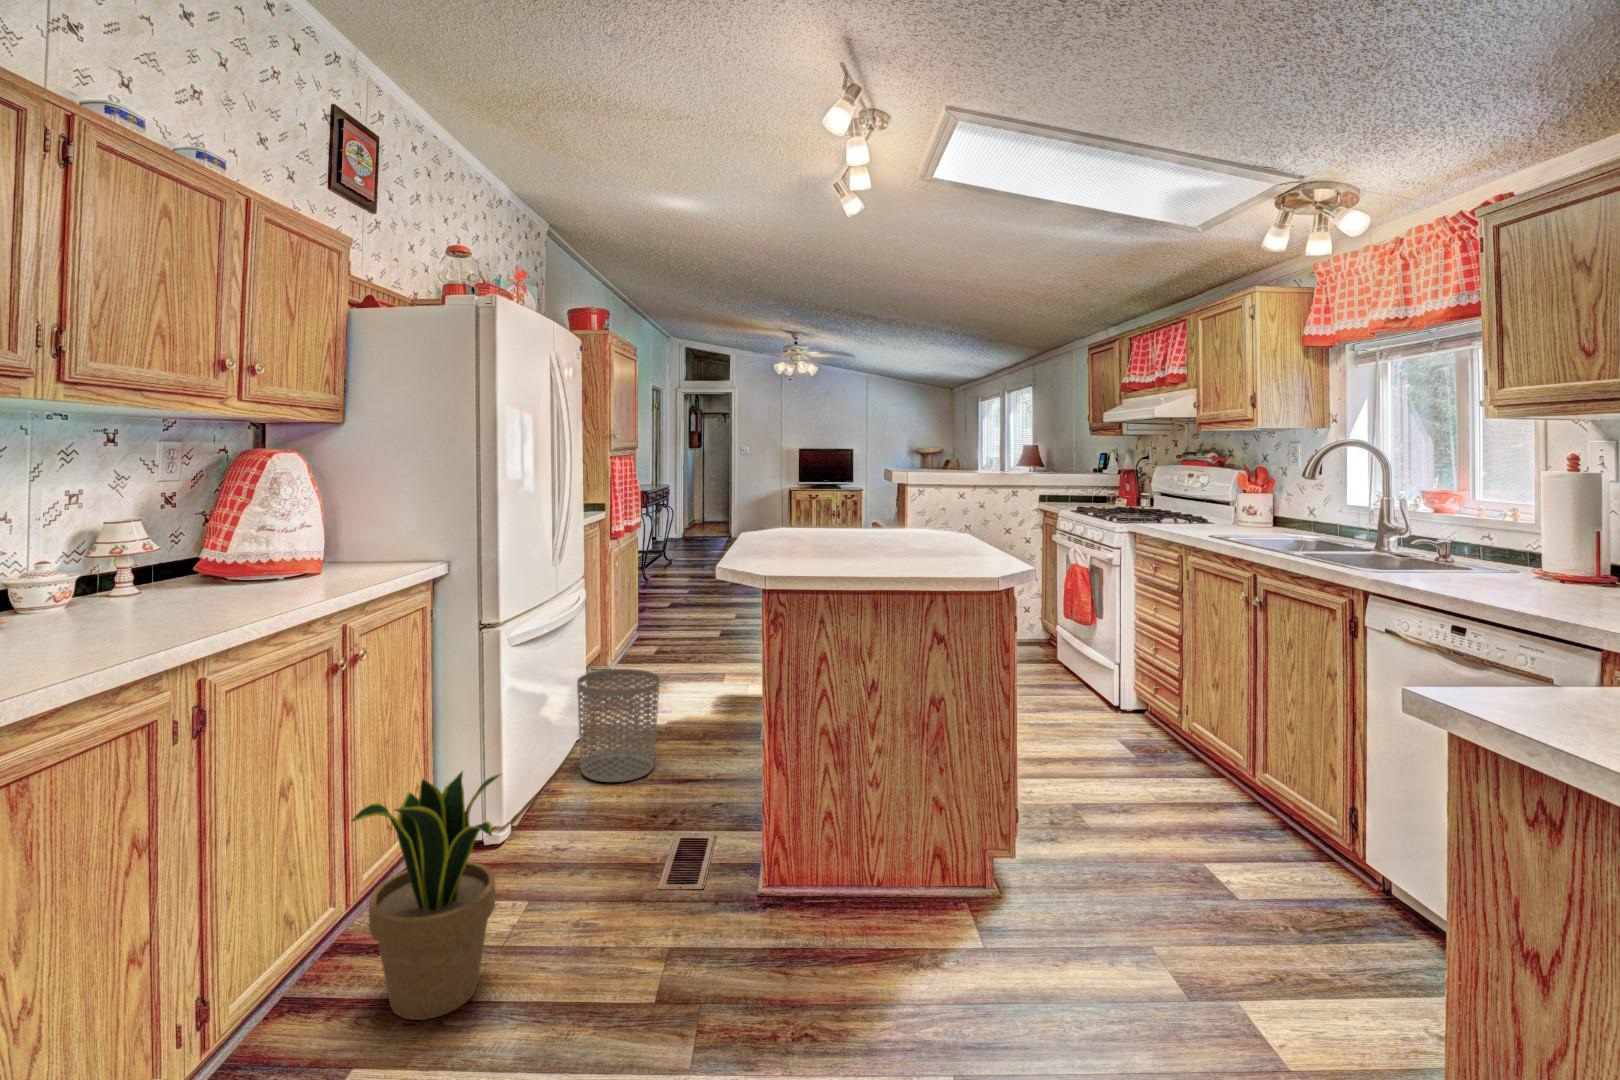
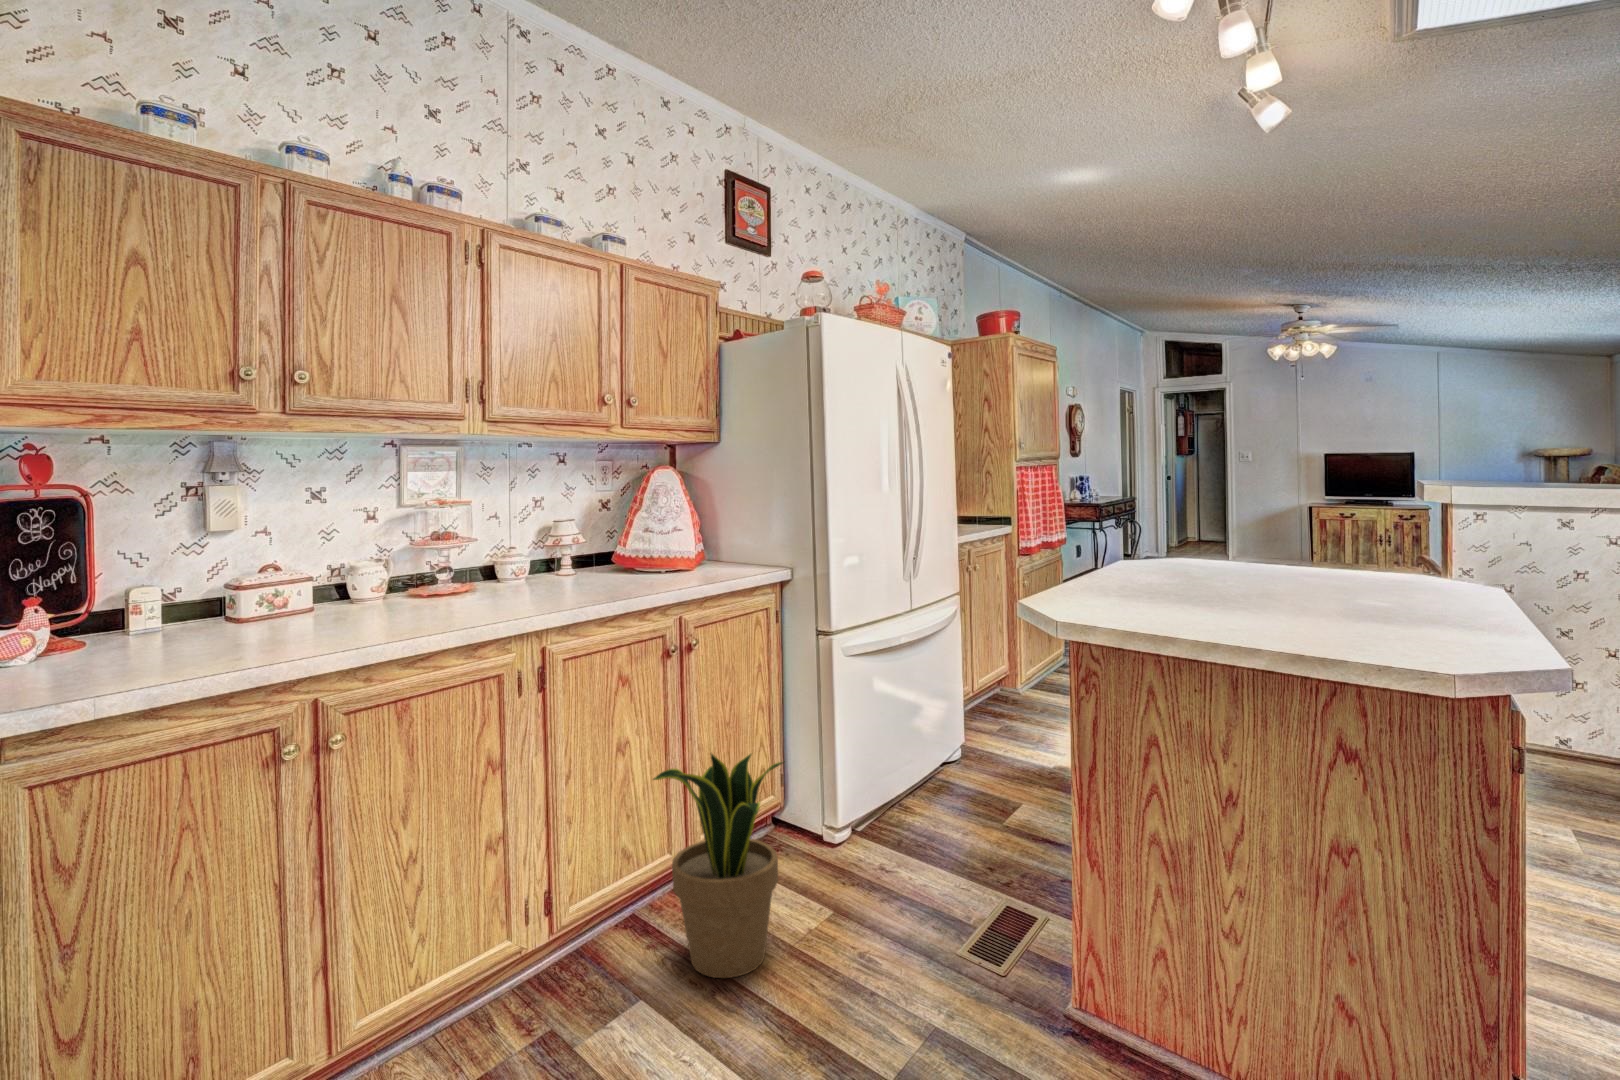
waste bin: present [577,669,659,782] -> none [933,687,1021,809]

